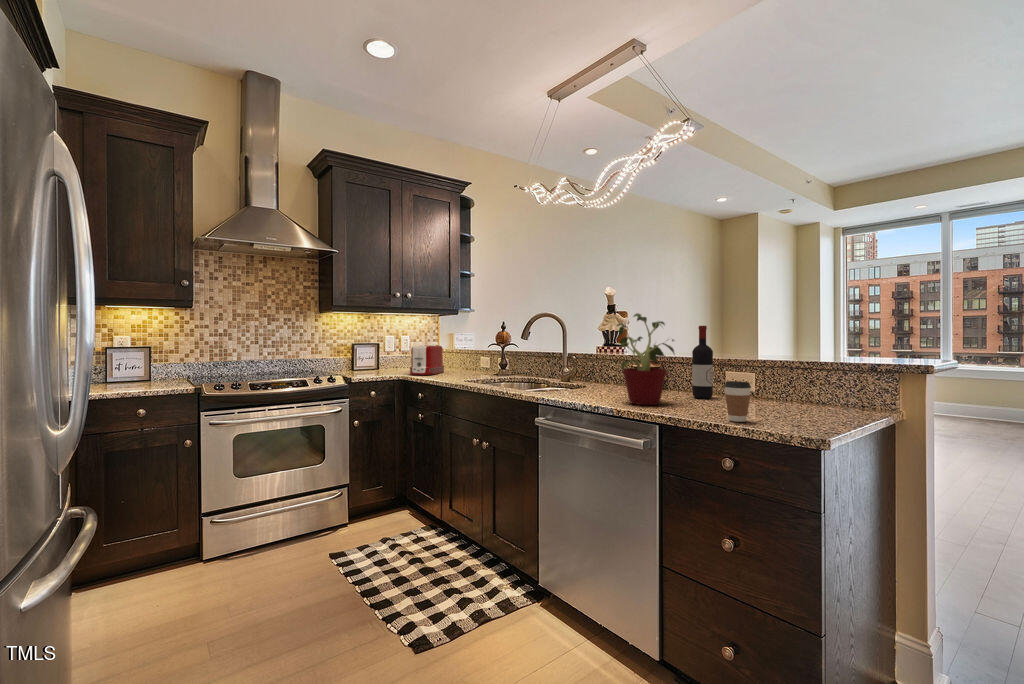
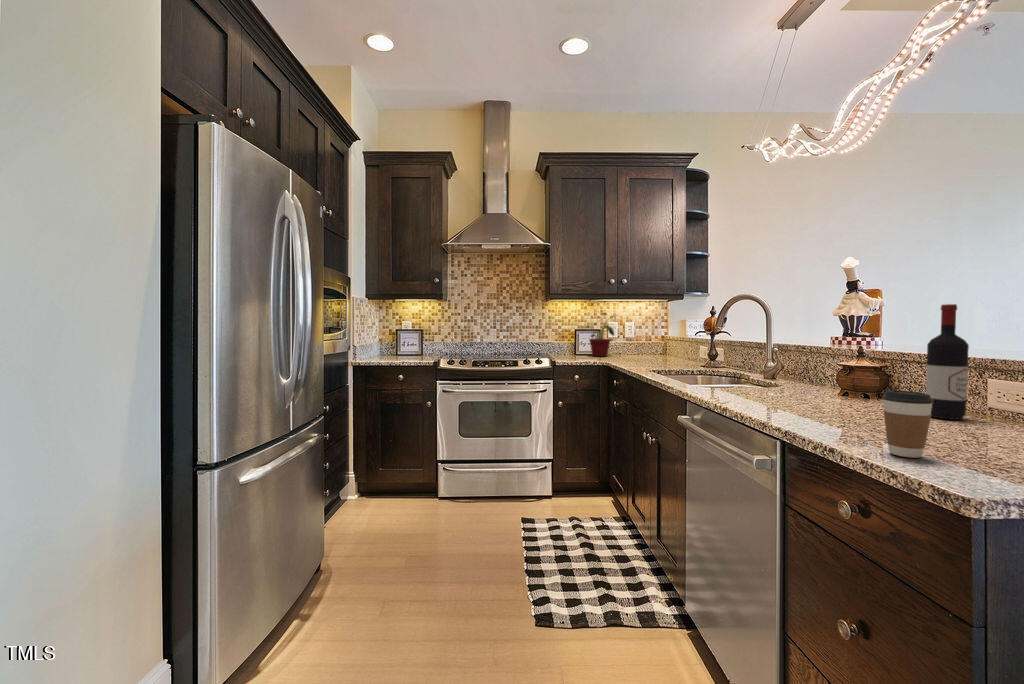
potted plant: present [617,313,675,405] -> present [586,313,616,356]
toaster: present [410,346,444,375] -> none [619,333,659,362]

